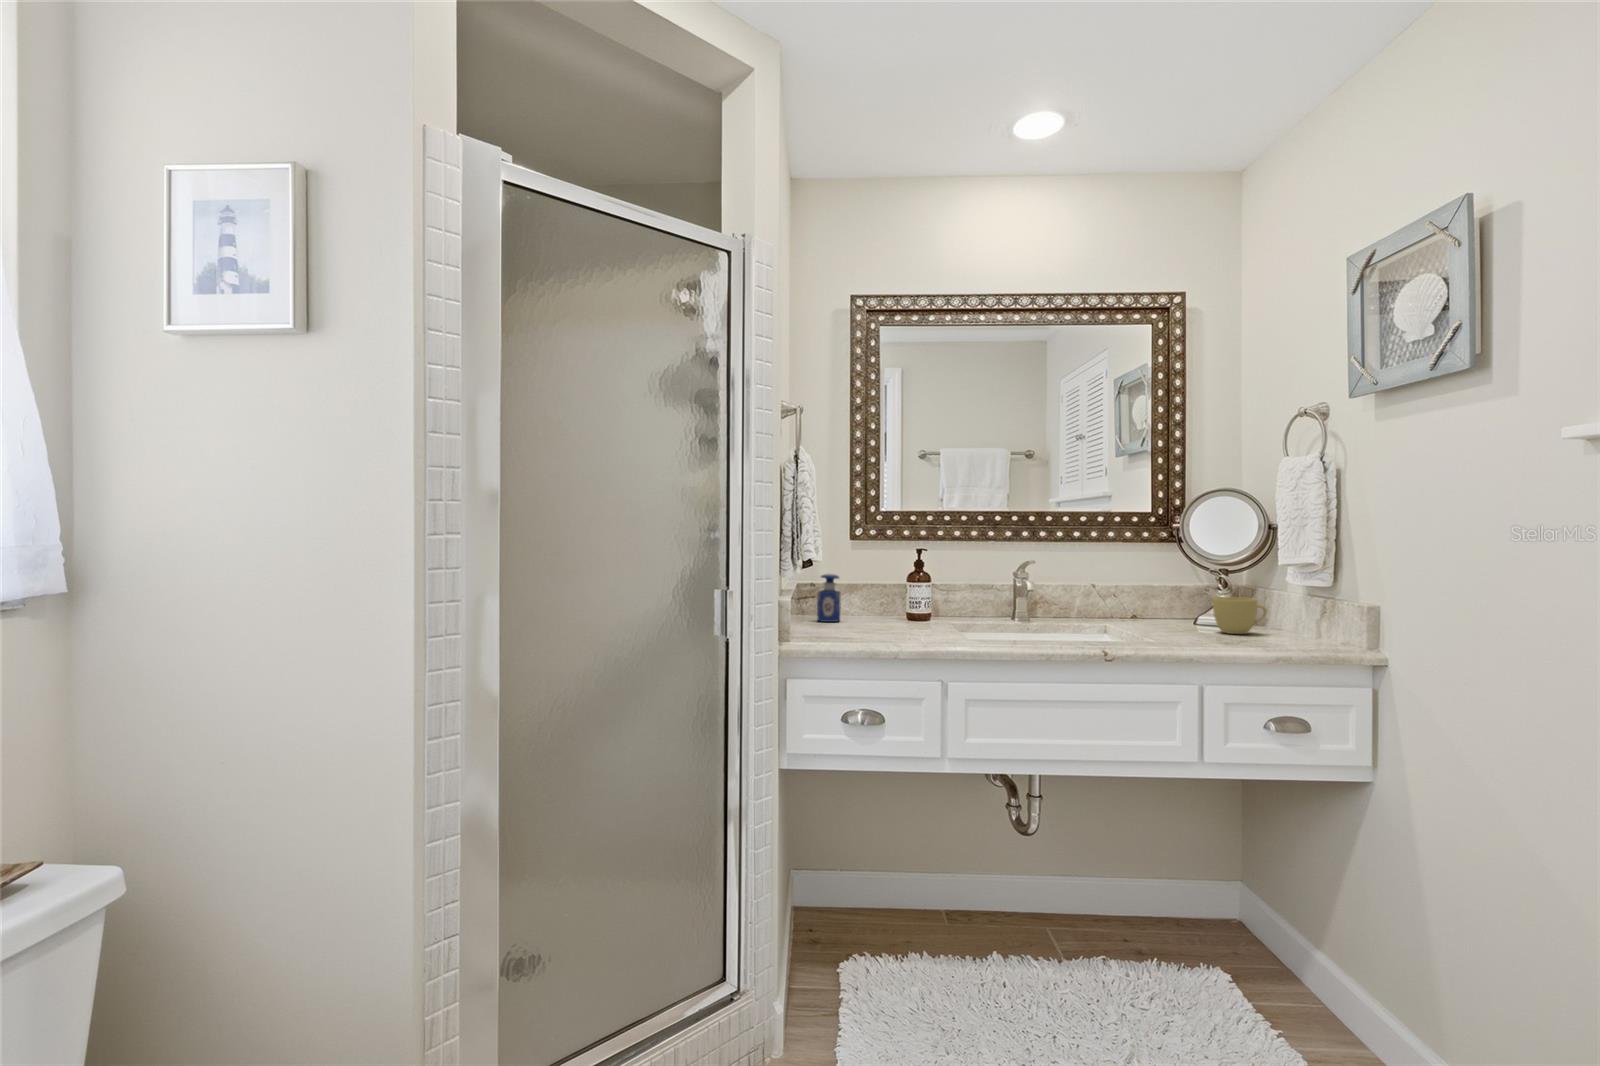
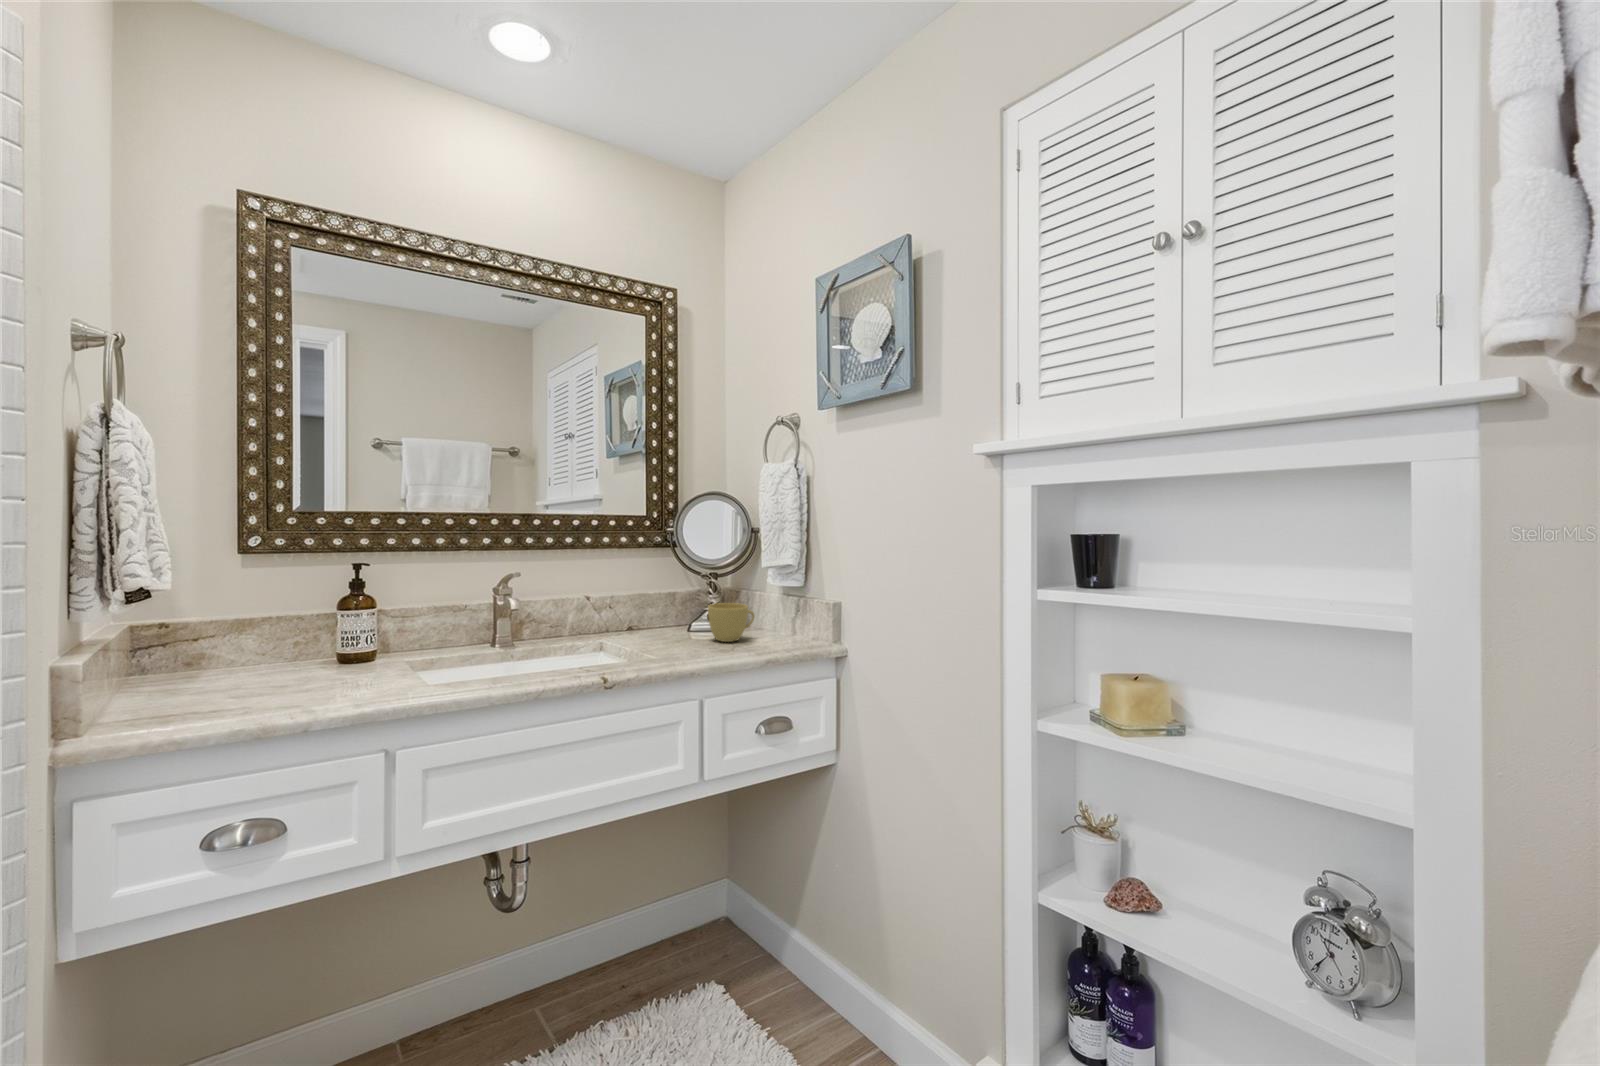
perfume bottle: present [817,574,841,622] -> none [169,608,218,684]

